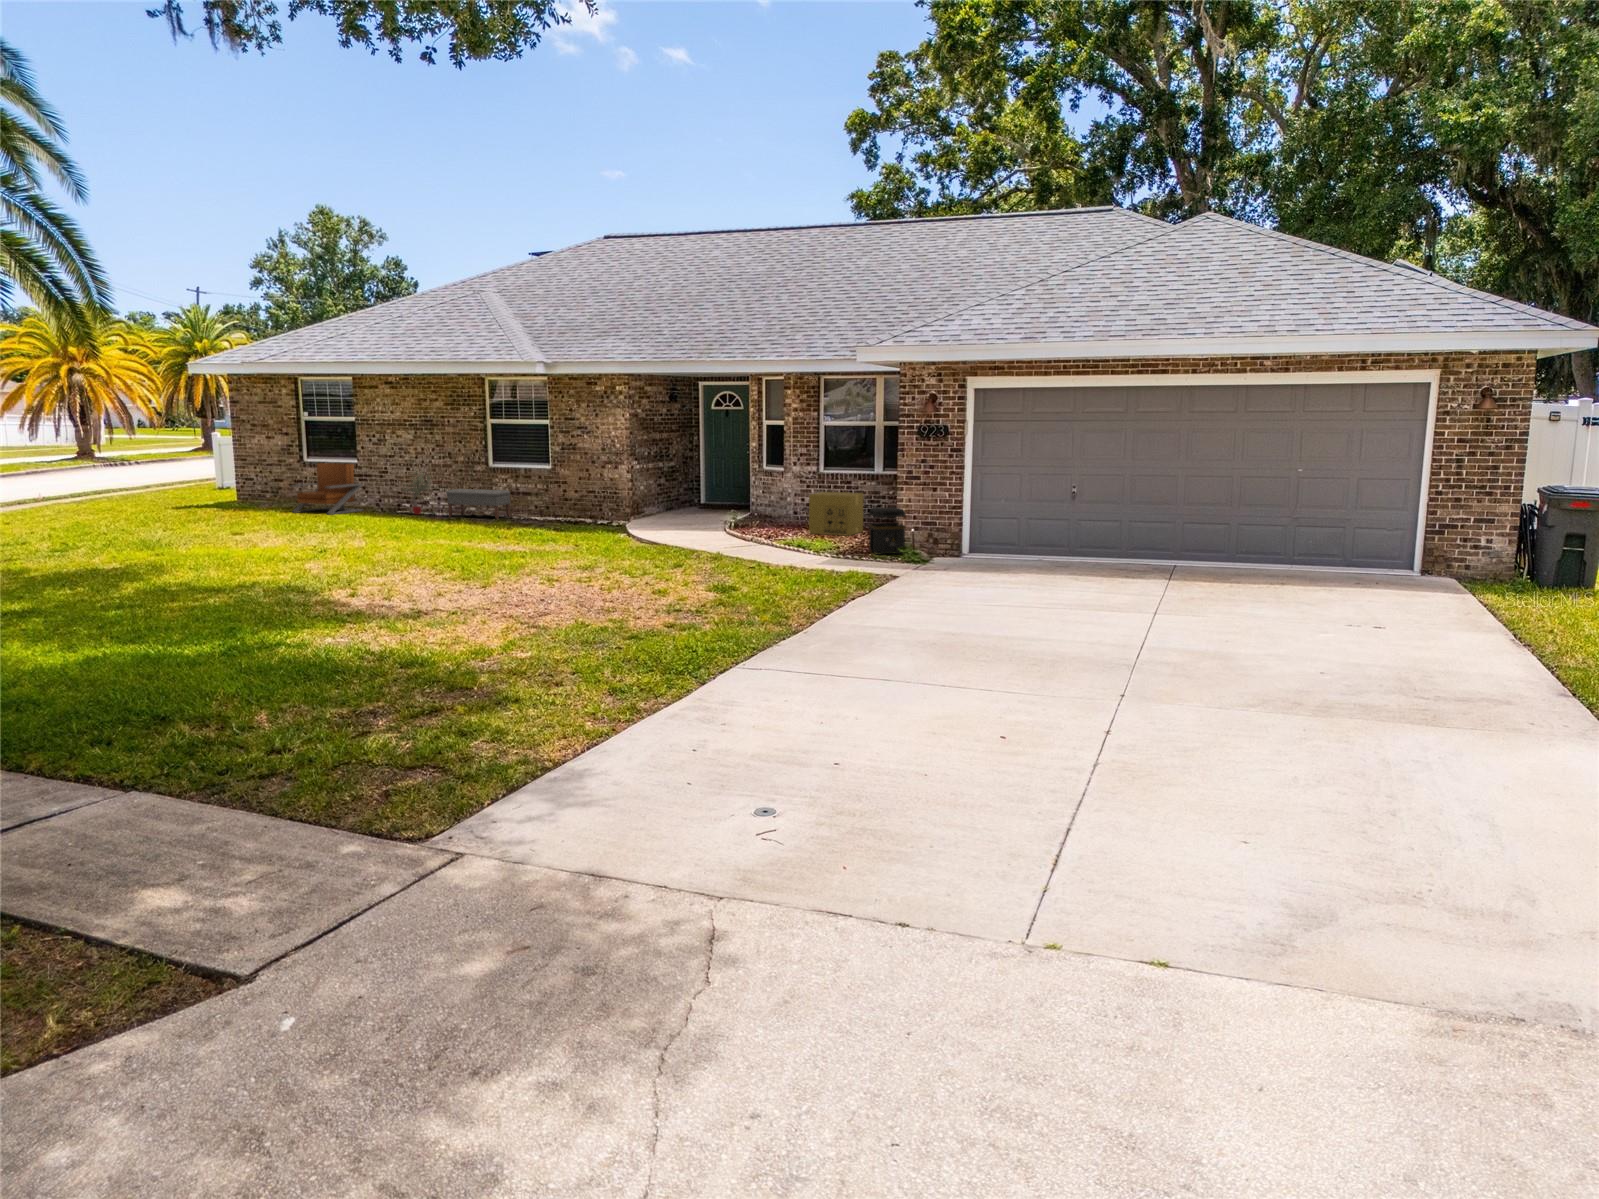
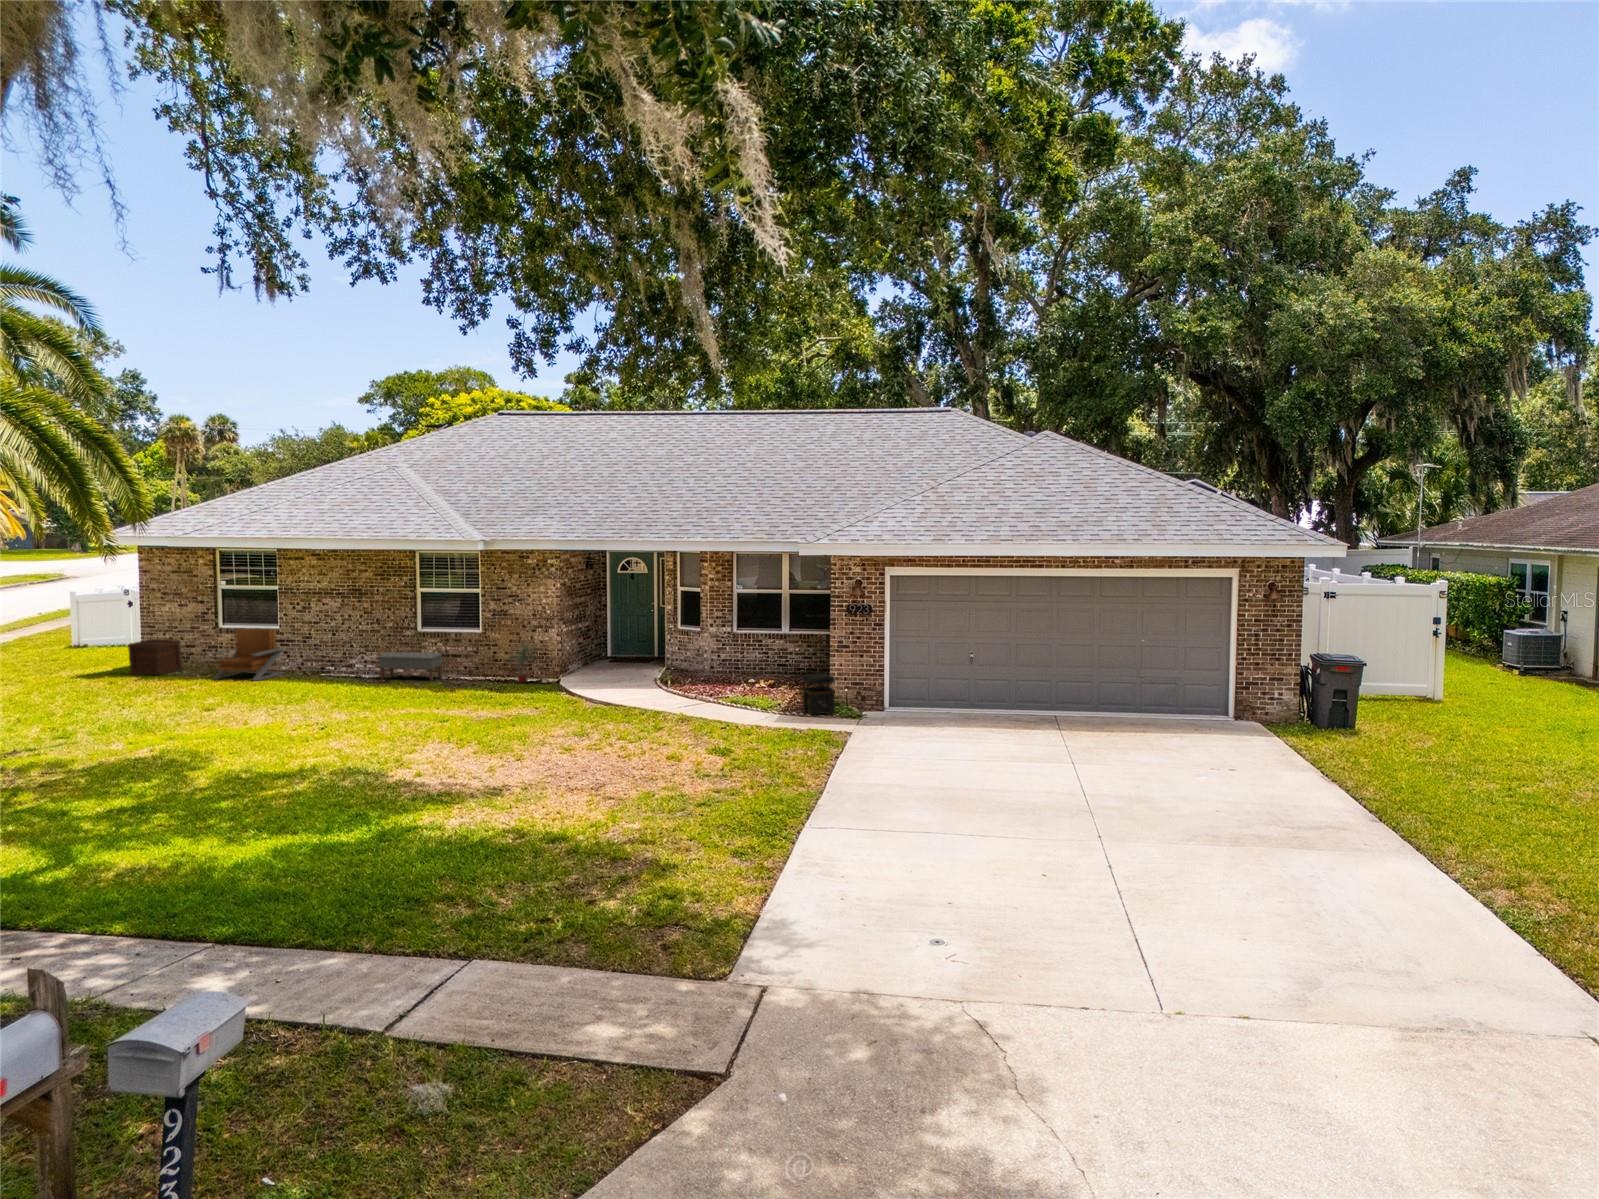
potted tree: present [403,471,431,515] -> present [507,641,536,683]
wooden crate: none [220,474,273,509] -> present [128,639,182,675]
cardboard box: present [809,492,863,536] -> none [734,651,778,691]

